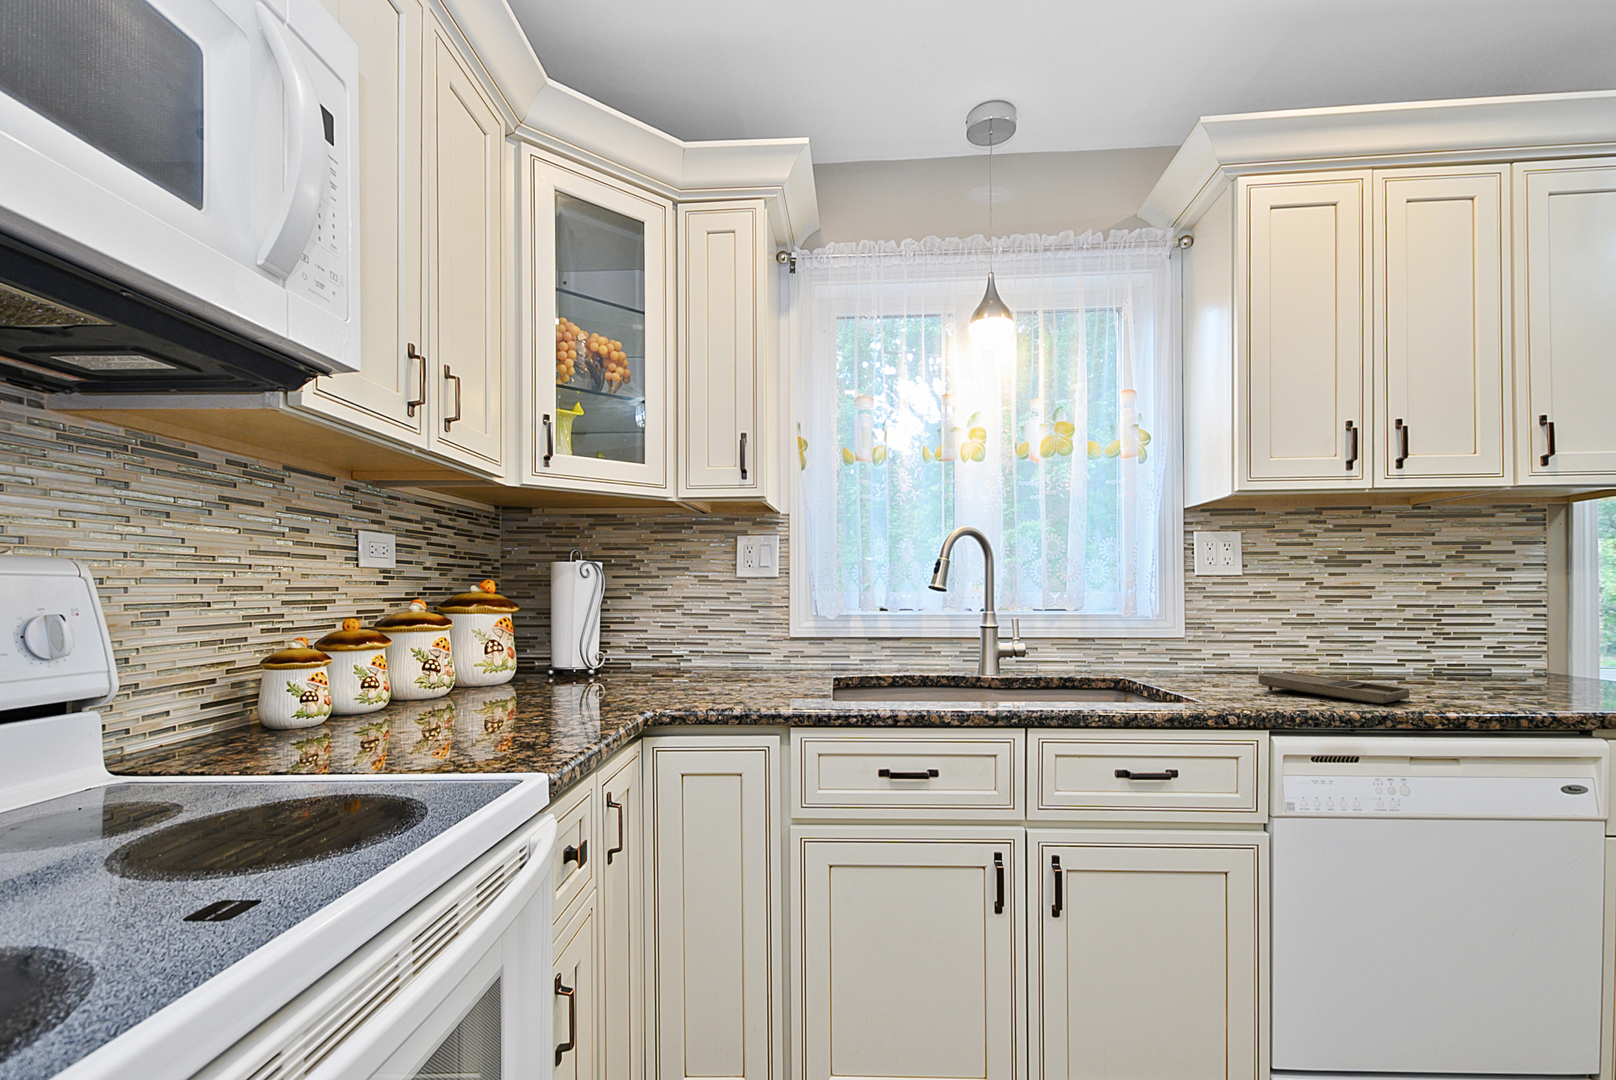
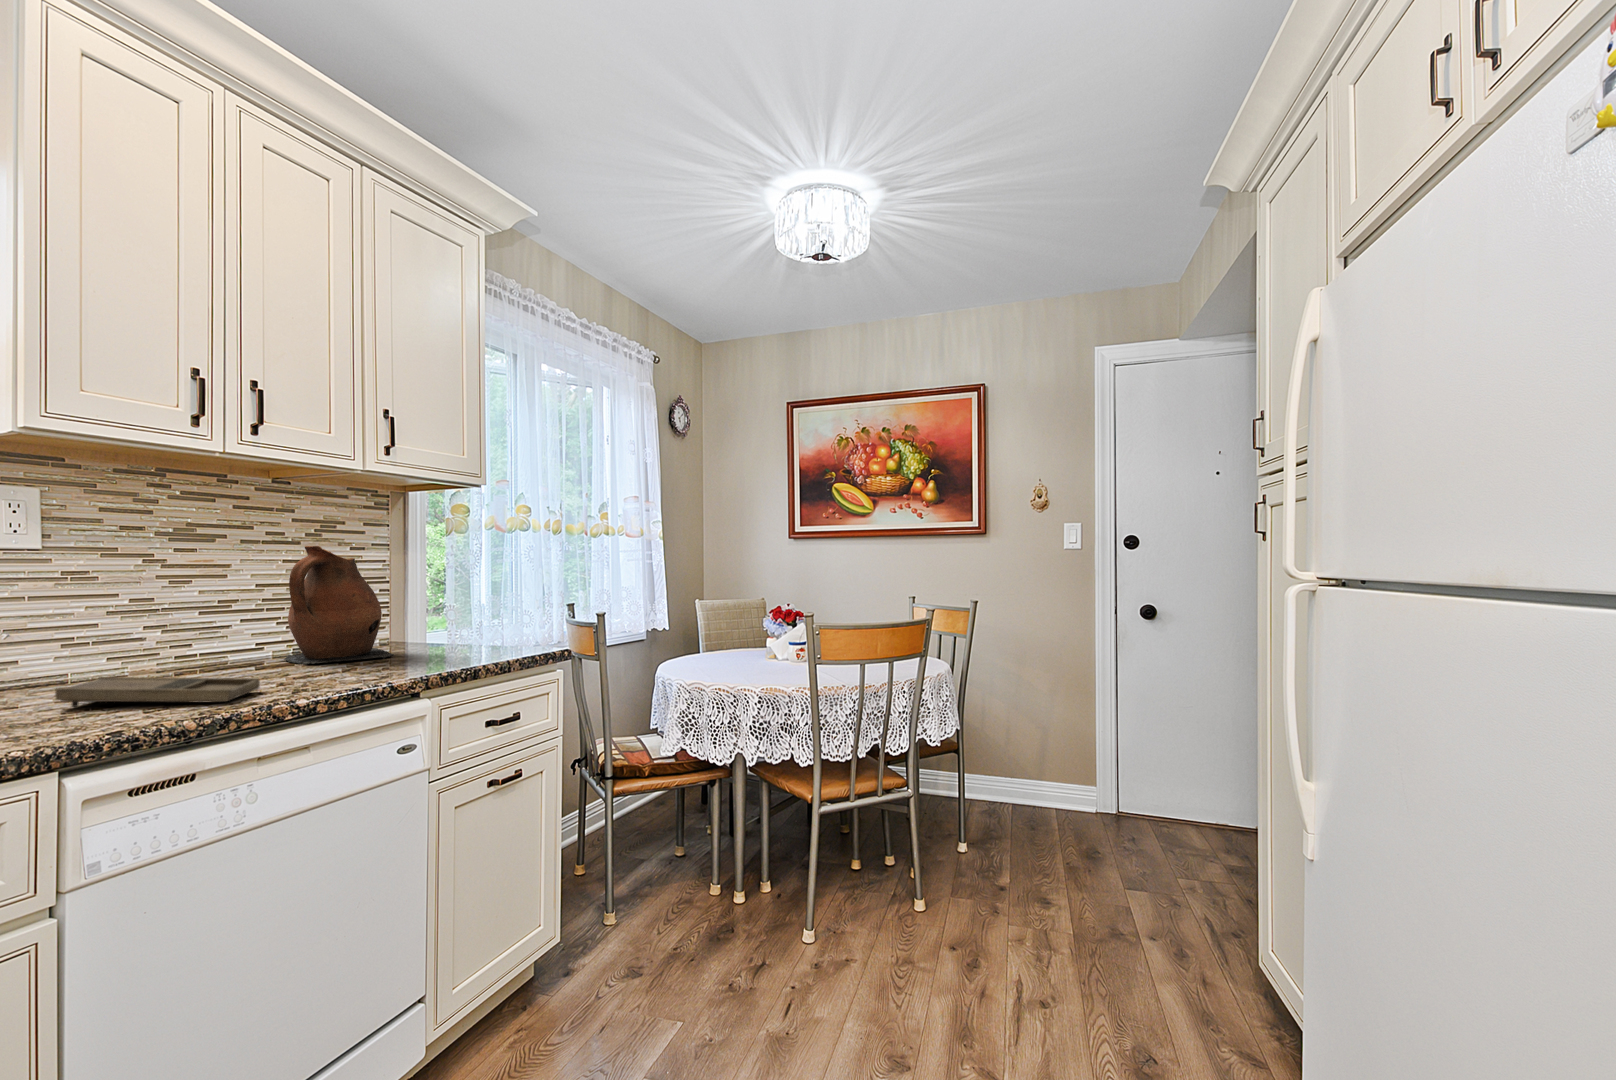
ceramic pitcher: none [1423,569,1551,691] -> present [280,546,394,664]

